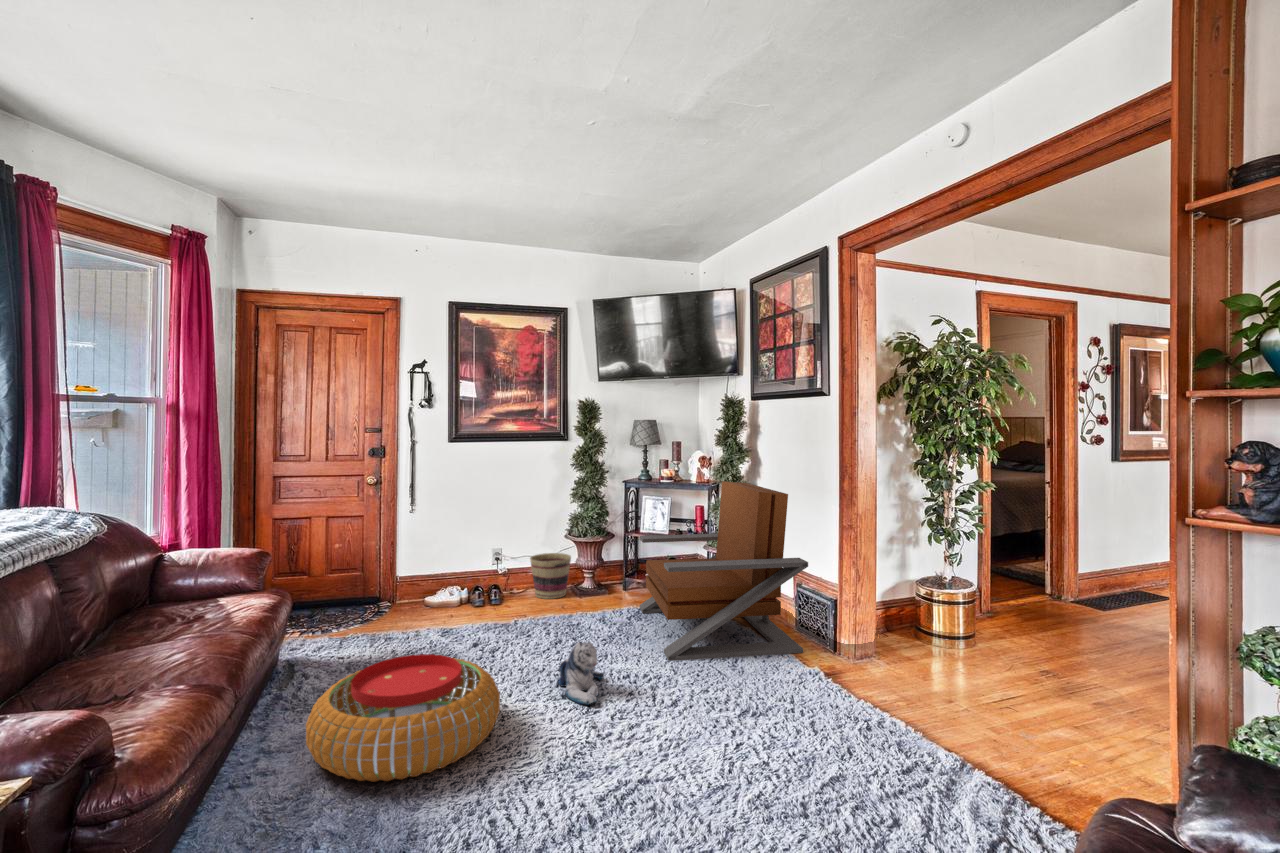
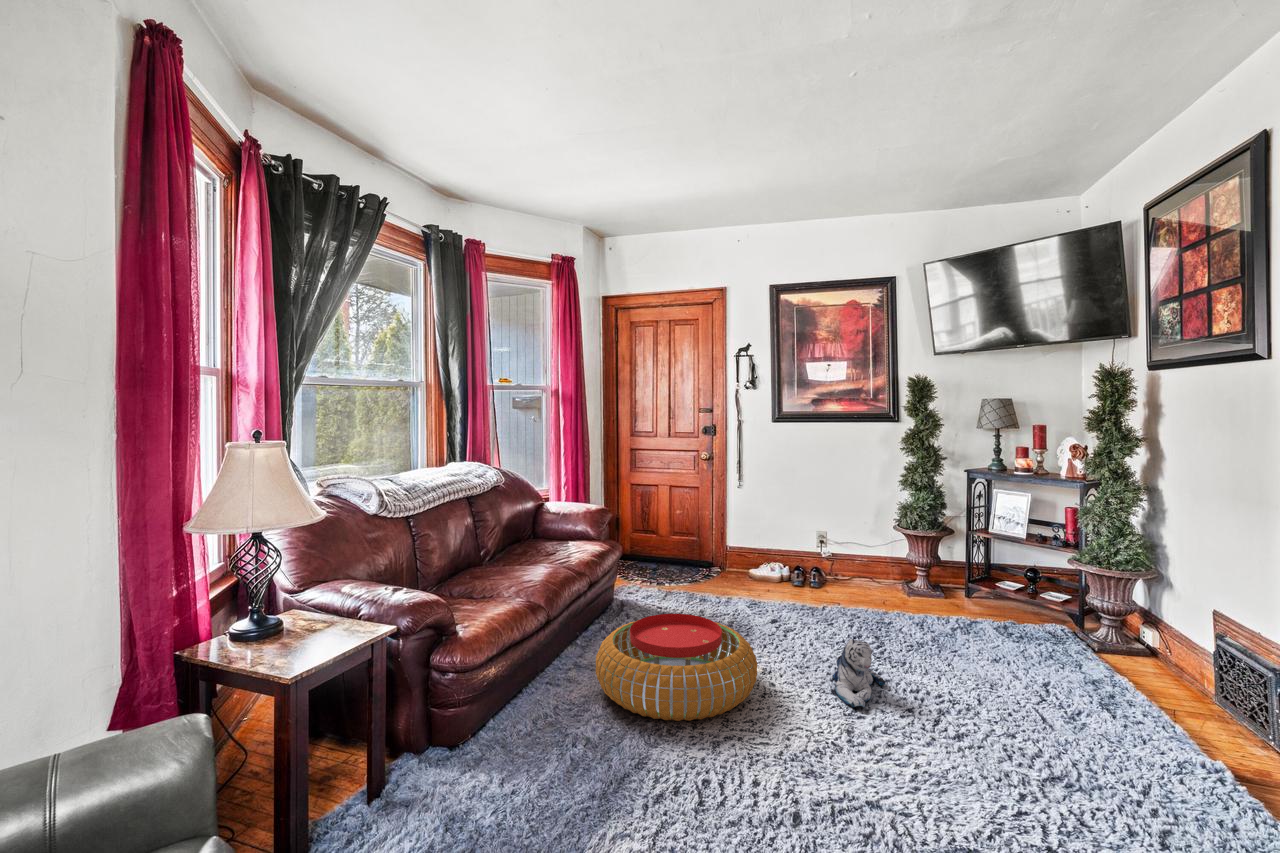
lounge chair: present [640,481,808,661] -> none [973,478,1220,731]
basket: present [530,553,571,599] -> none [850,542,897,591]

